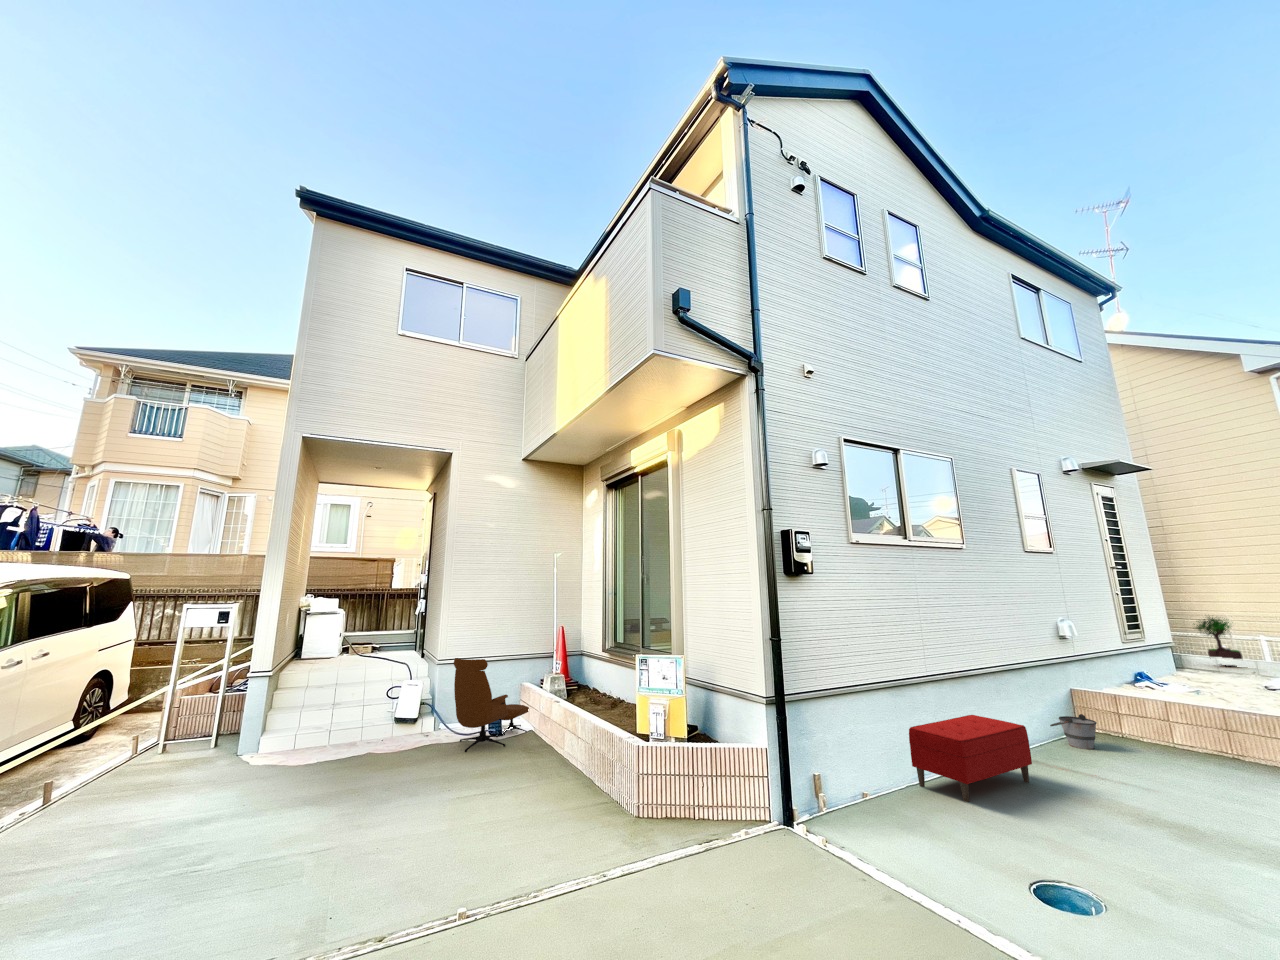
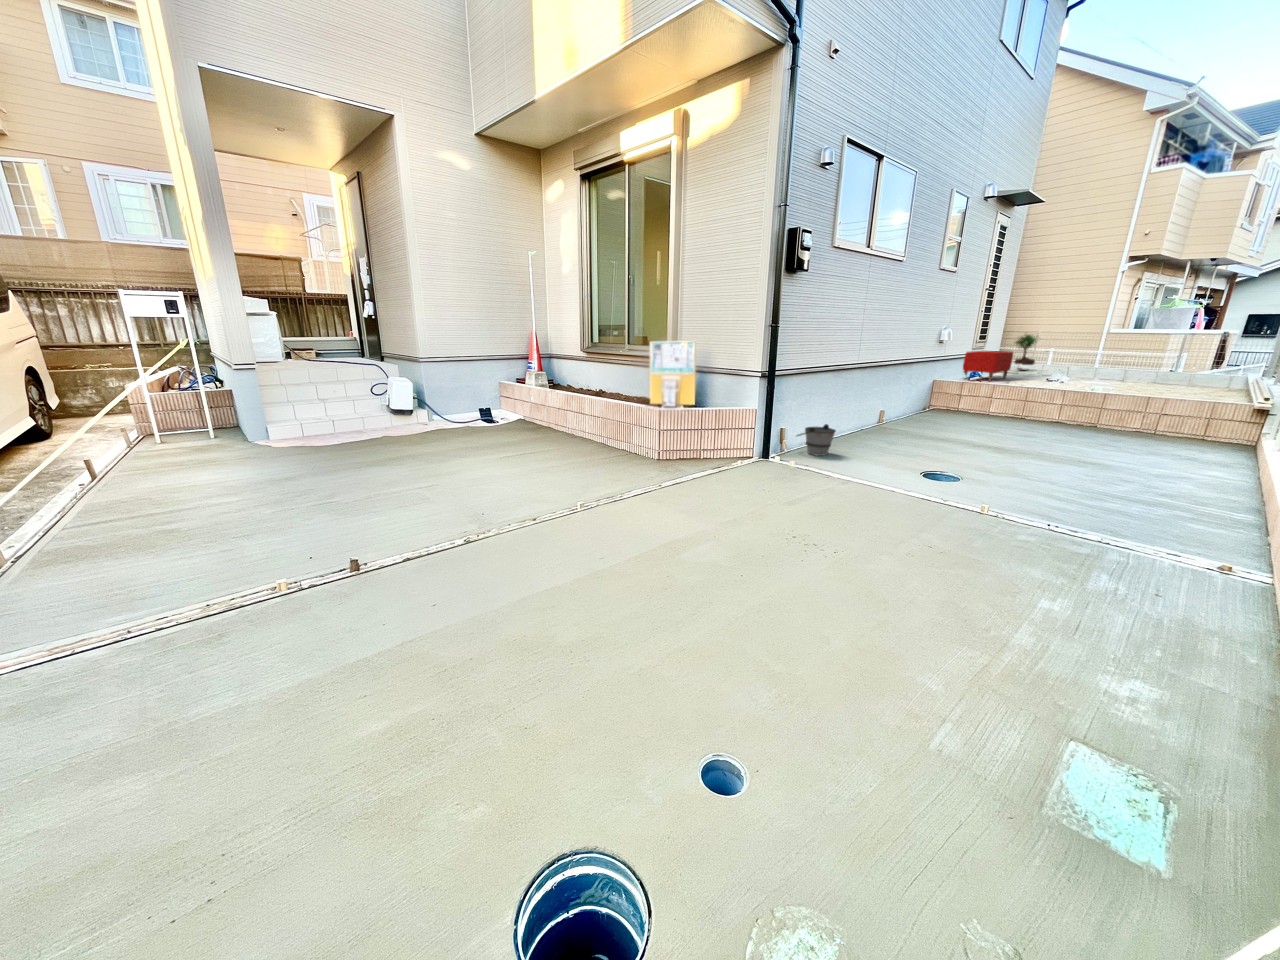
lounge chair: present [454,658,529,752] -> none [453,353,518,434]
bucket: present [1050,714,1097,749] -> present [797,424,836,456]
bench: present [909,715,1032,802] -> present [963,351,1013,382]

